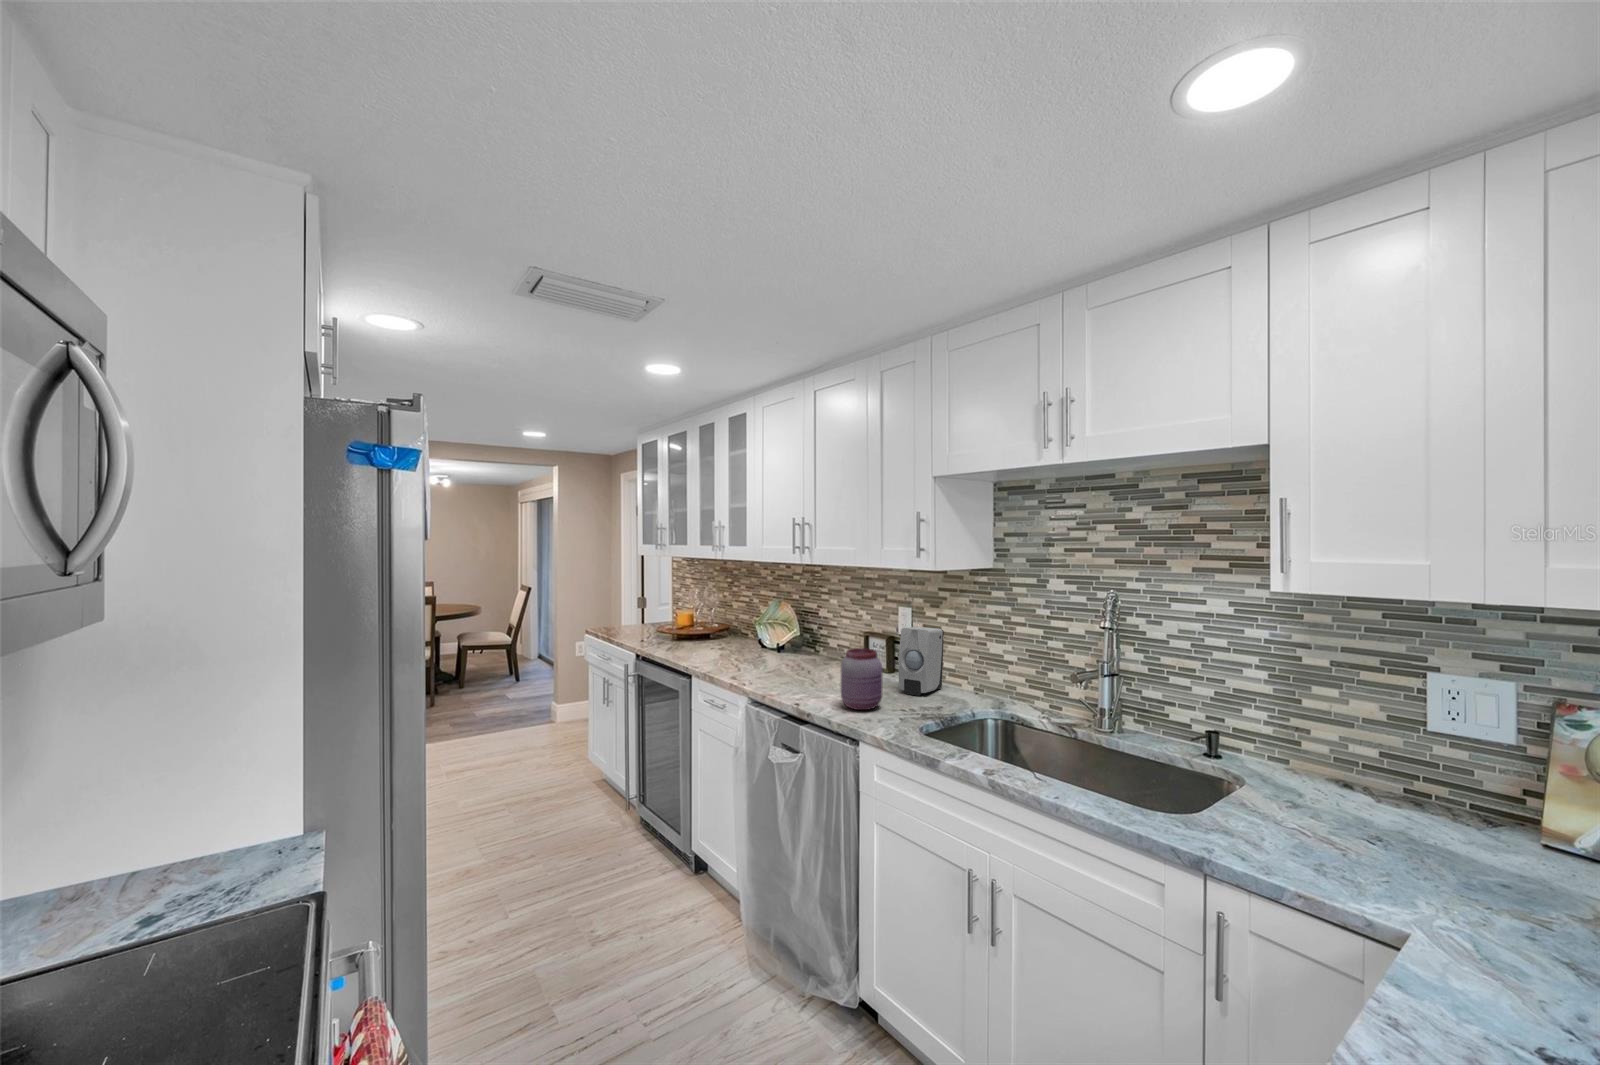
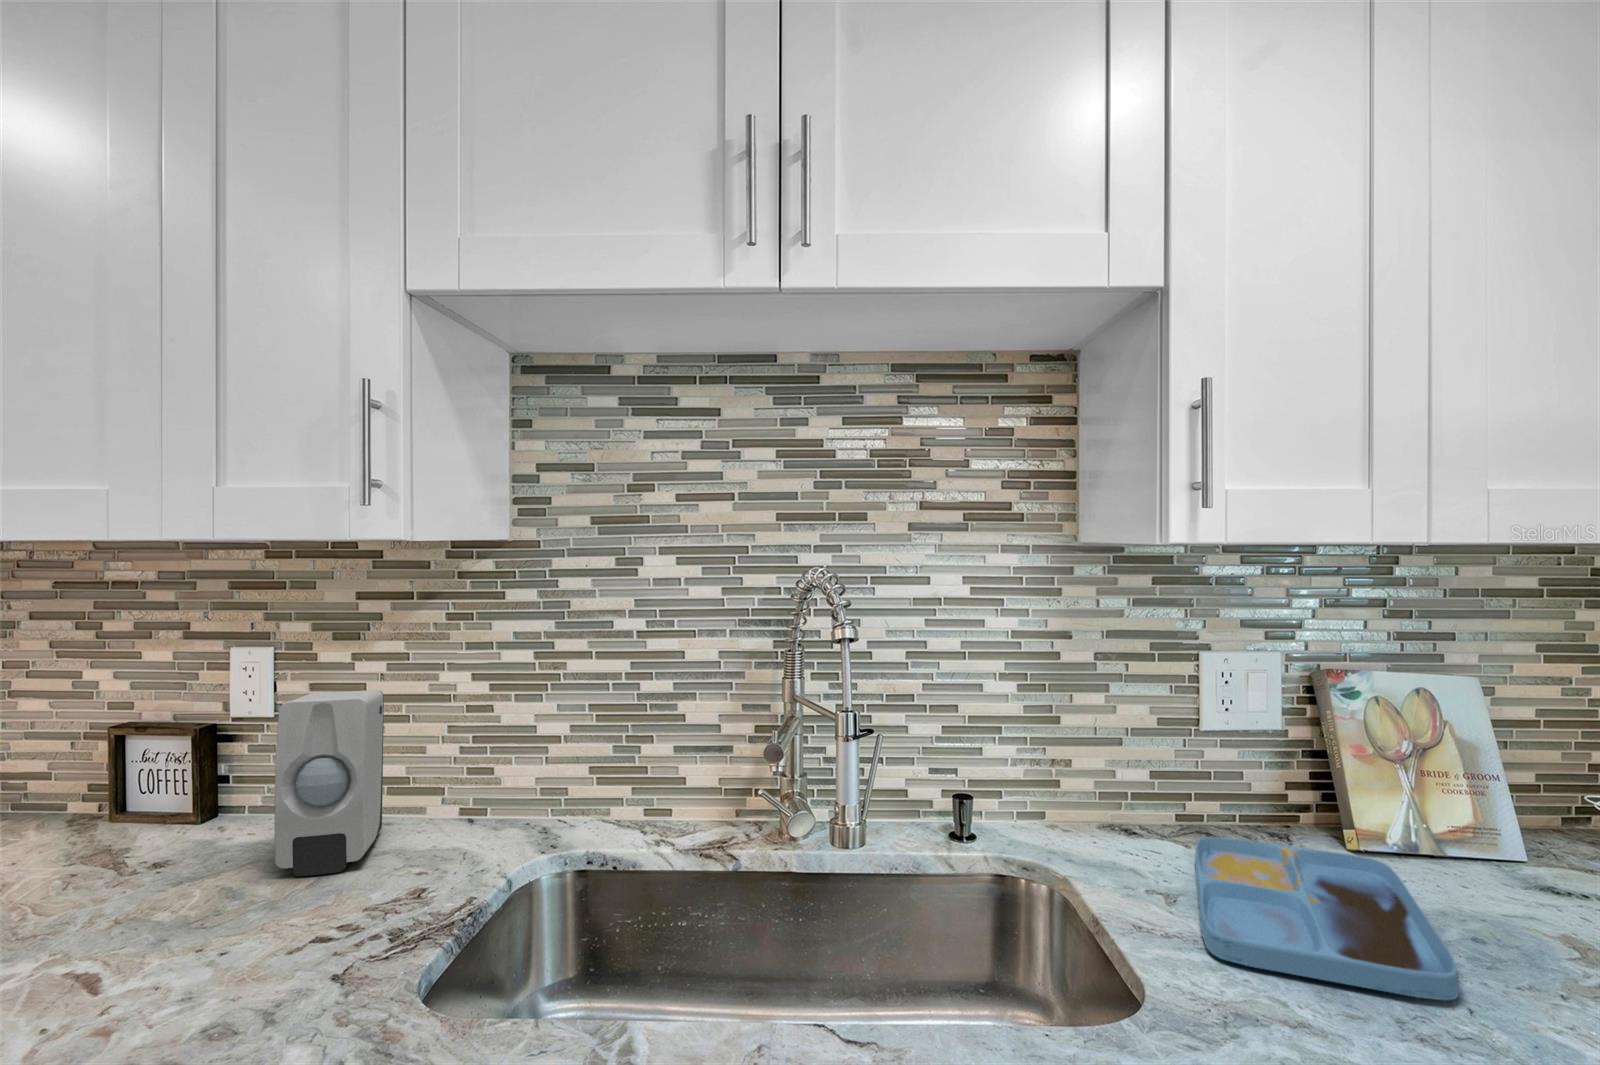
jar: present [841,648,882,710] -> none [99,785,260,993]
tray: none [1267,794,1526,884] -> present [1195,837,1459,1001]

